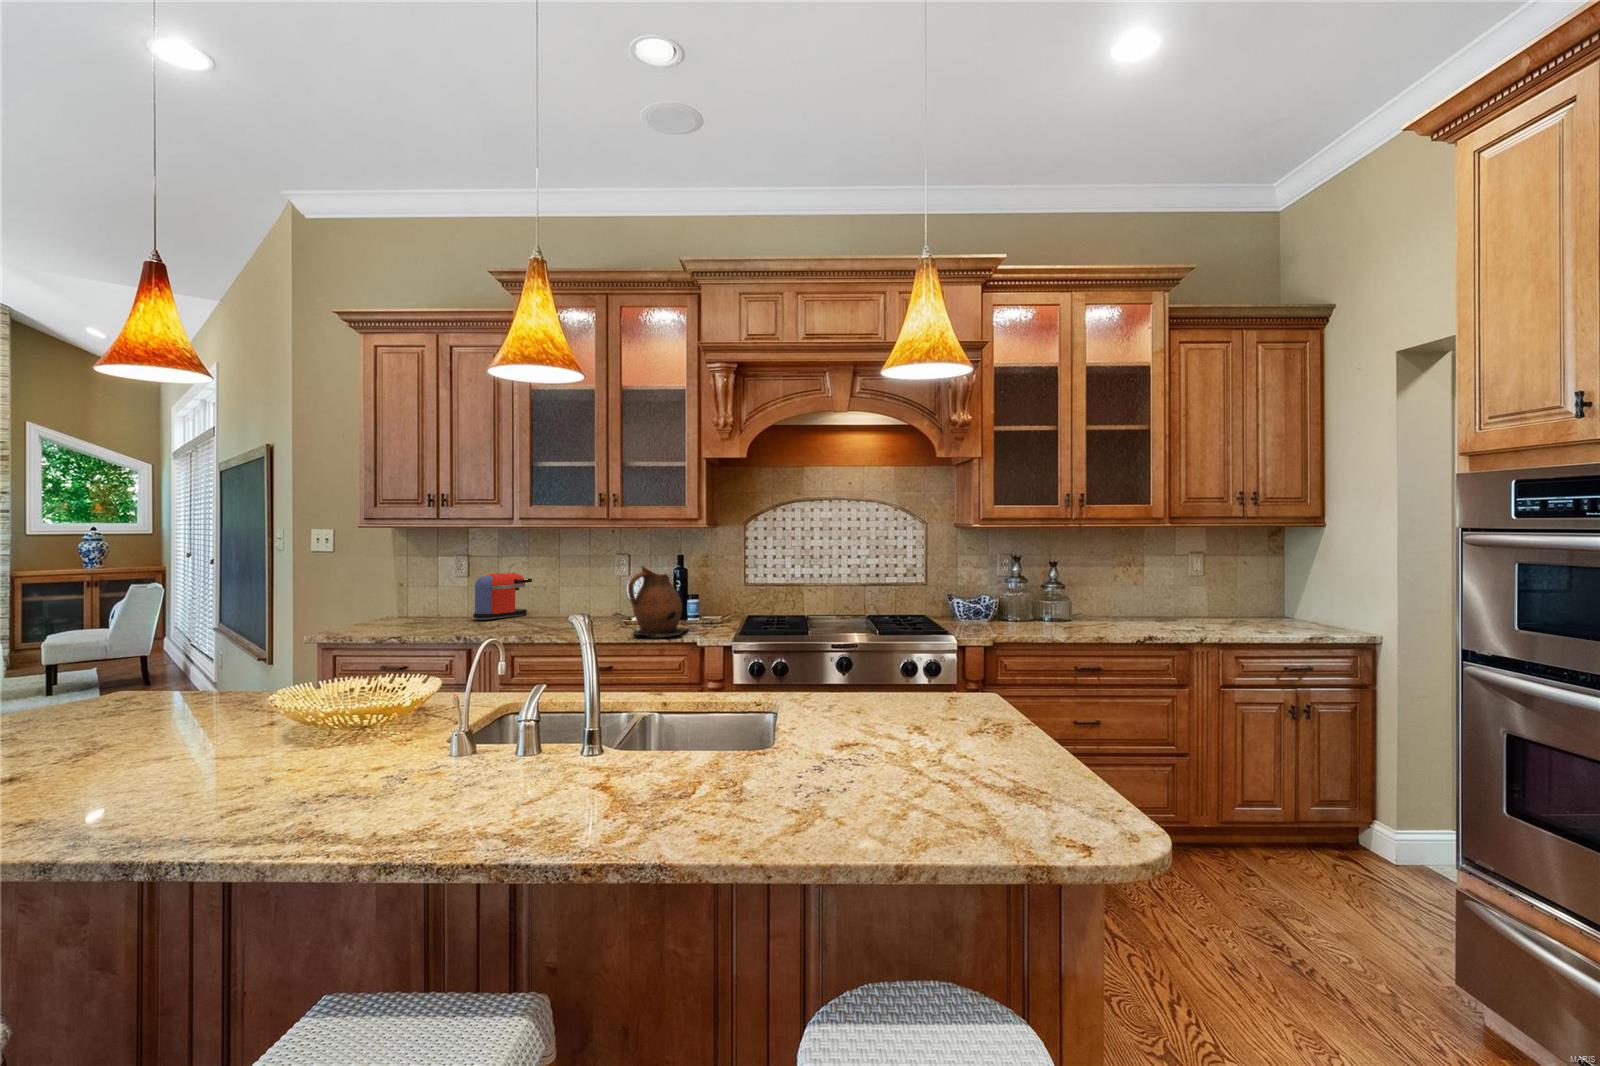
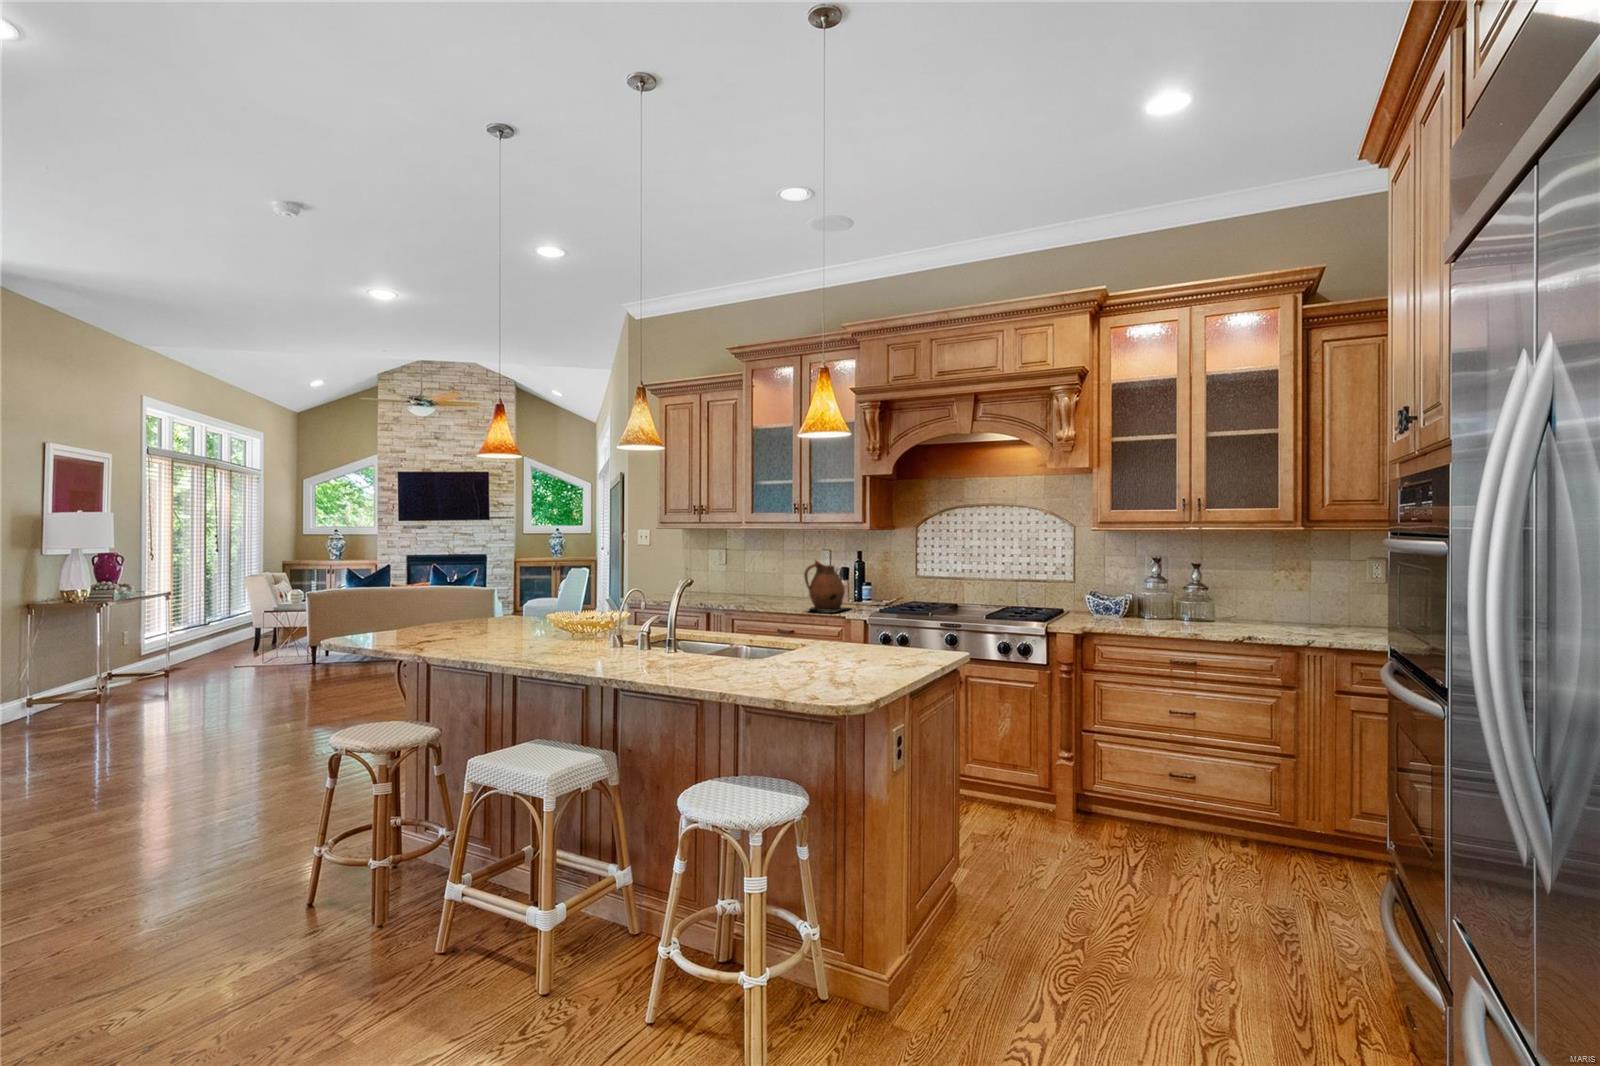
coffee maker: present [473,573,532,620] -> none [723,563,766,596]

